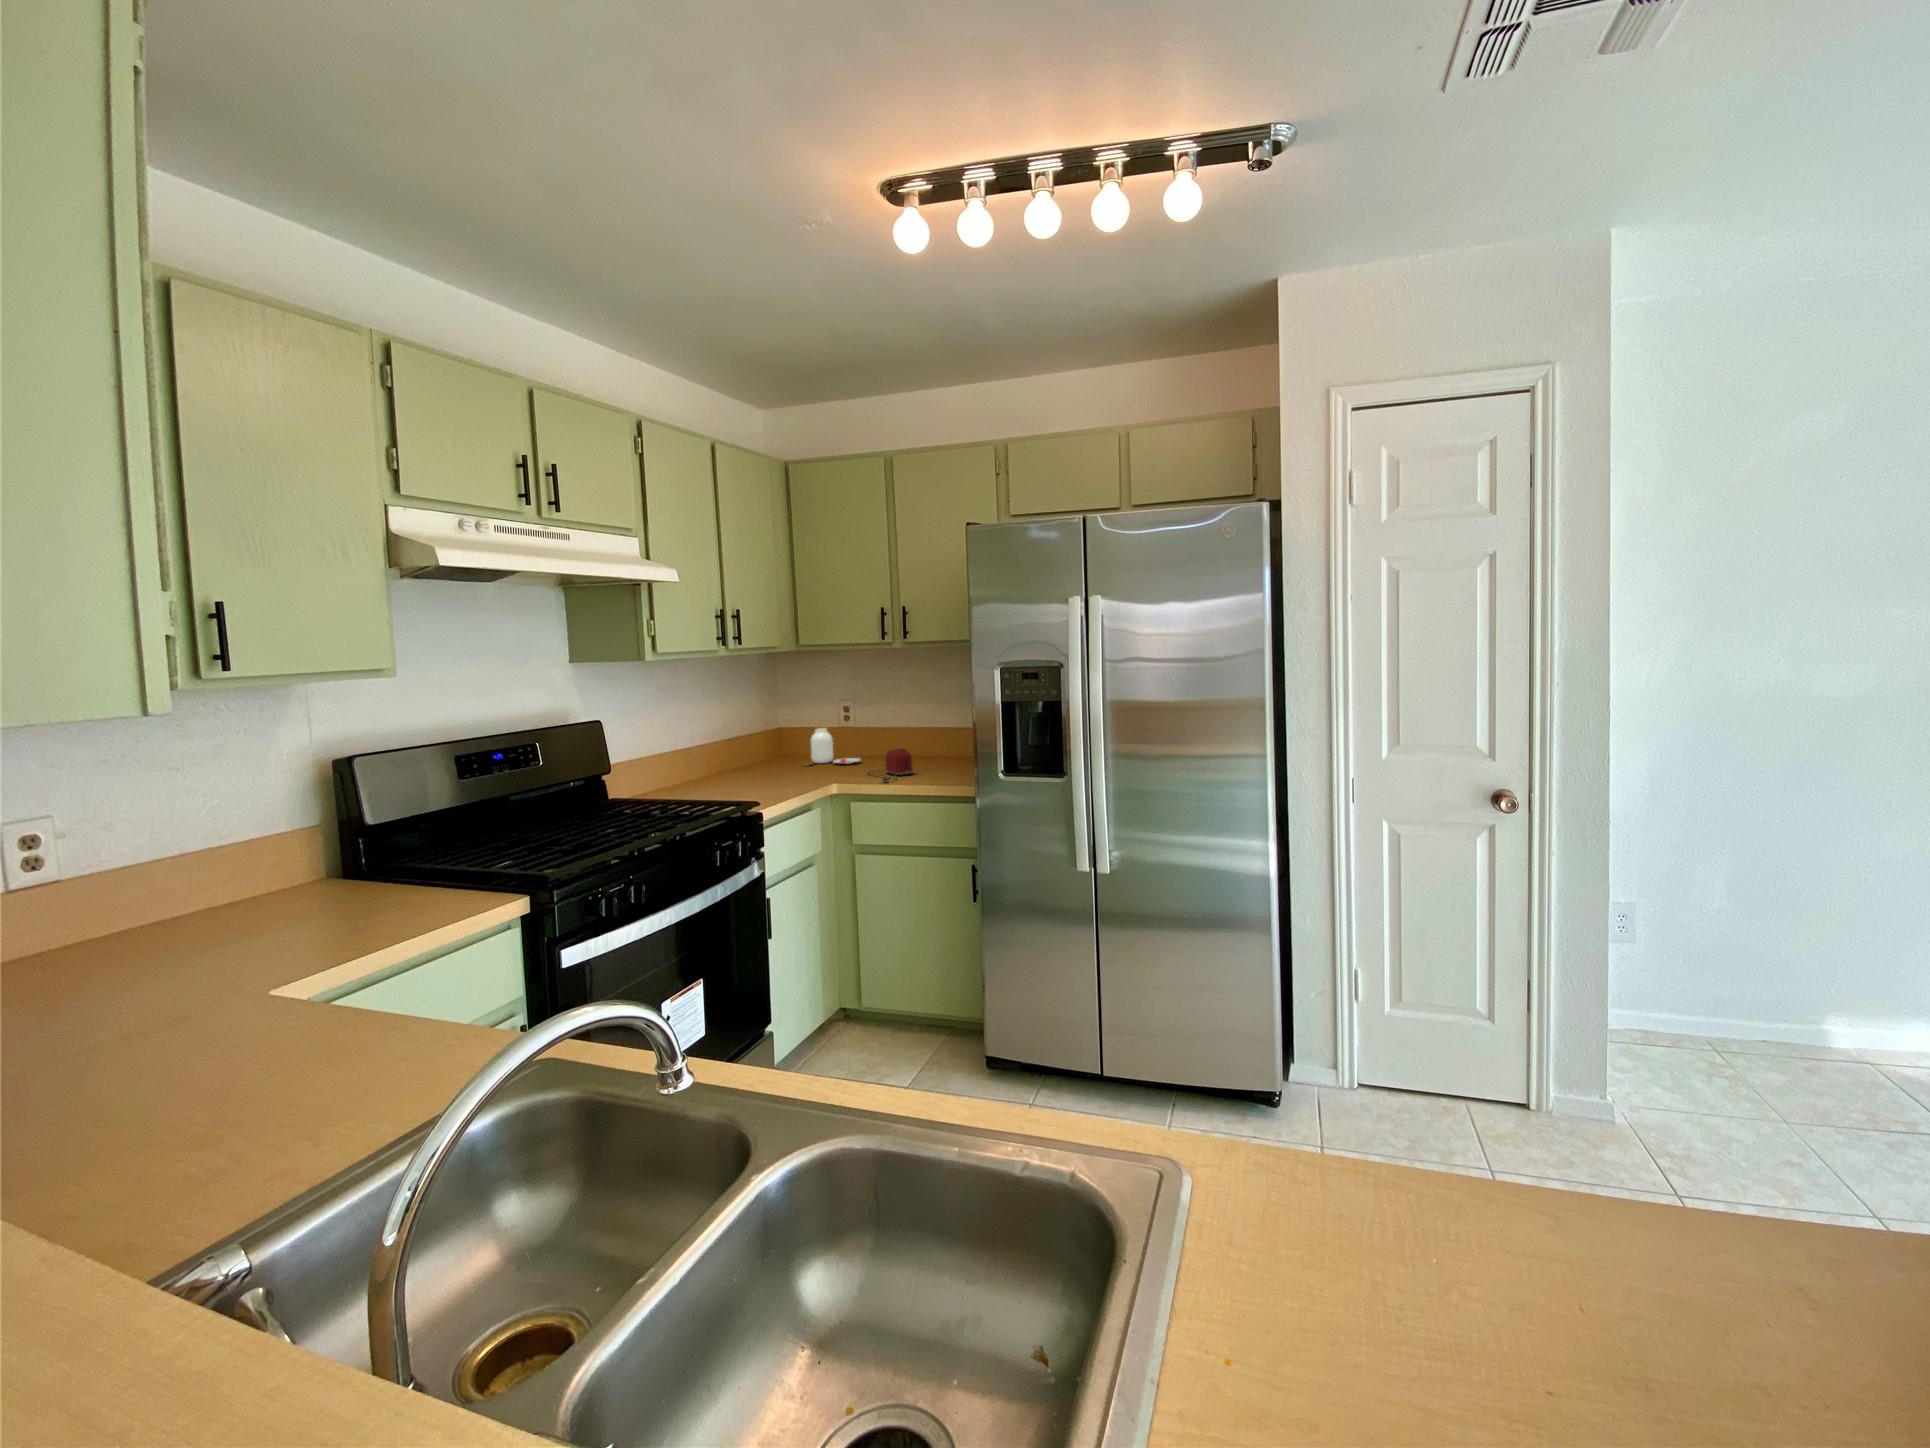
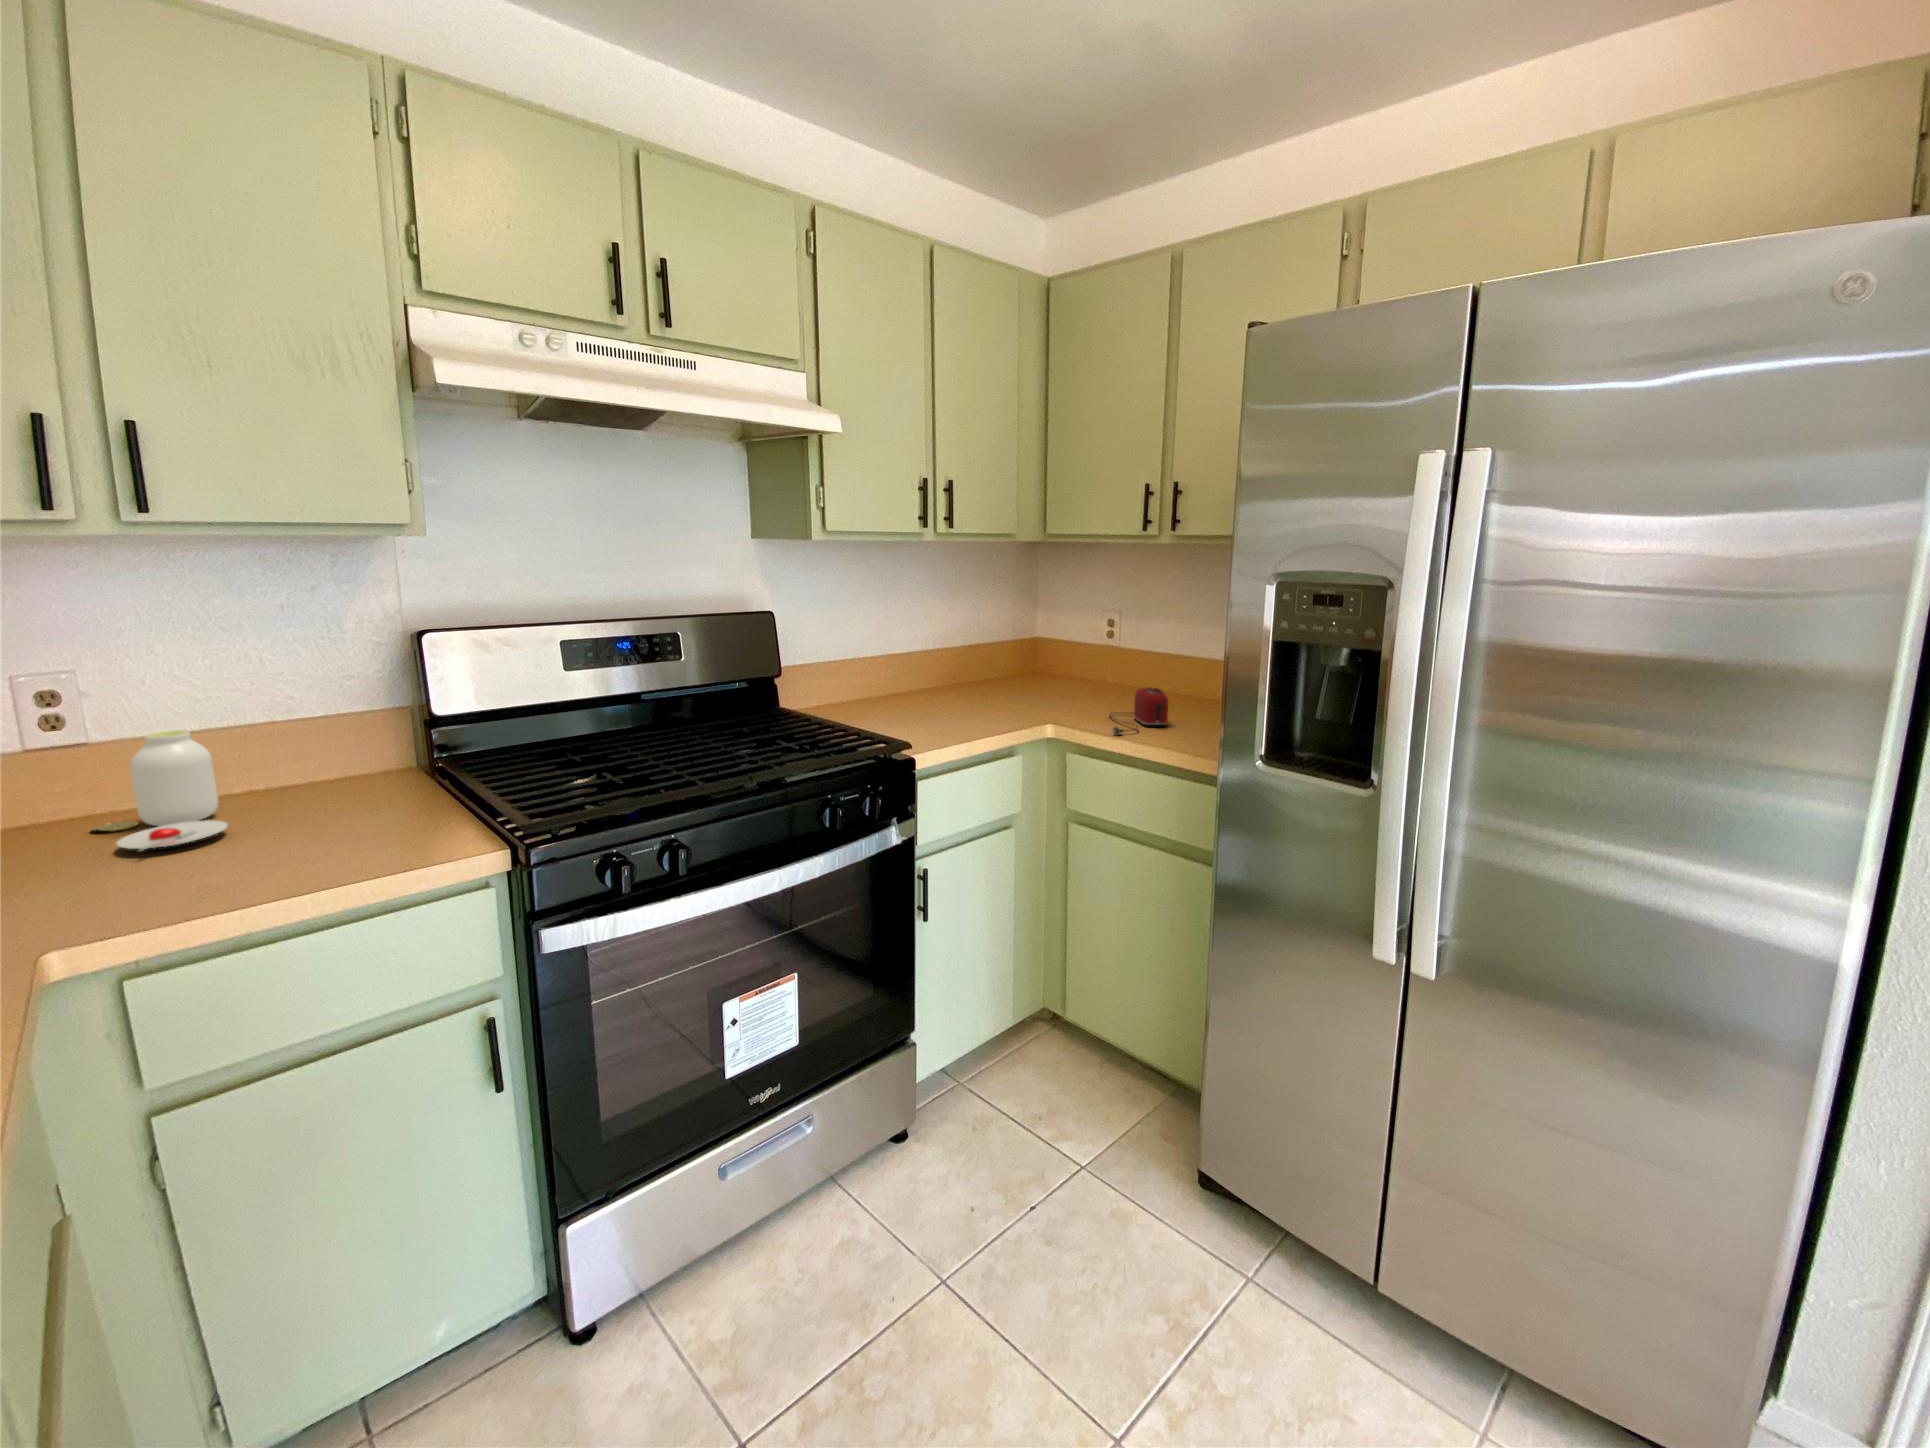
jar: present [811,728,860,764] -> present [92,730,228,850]

